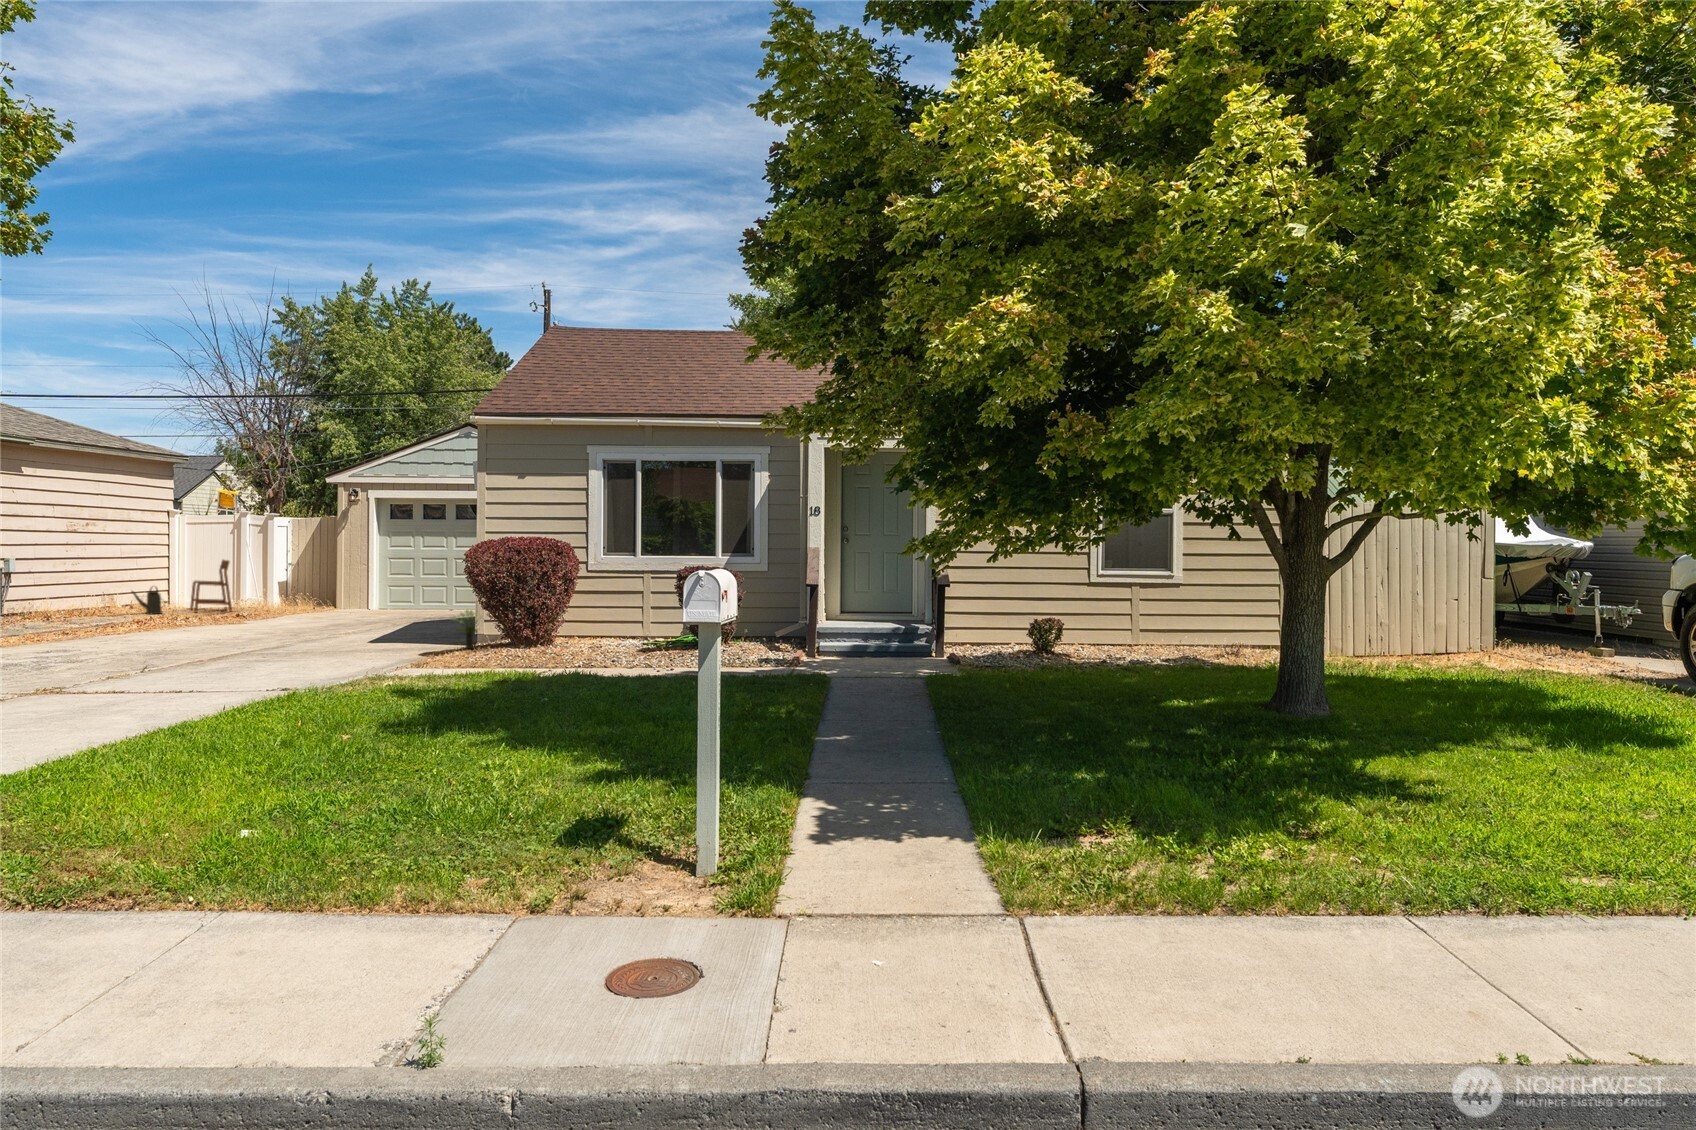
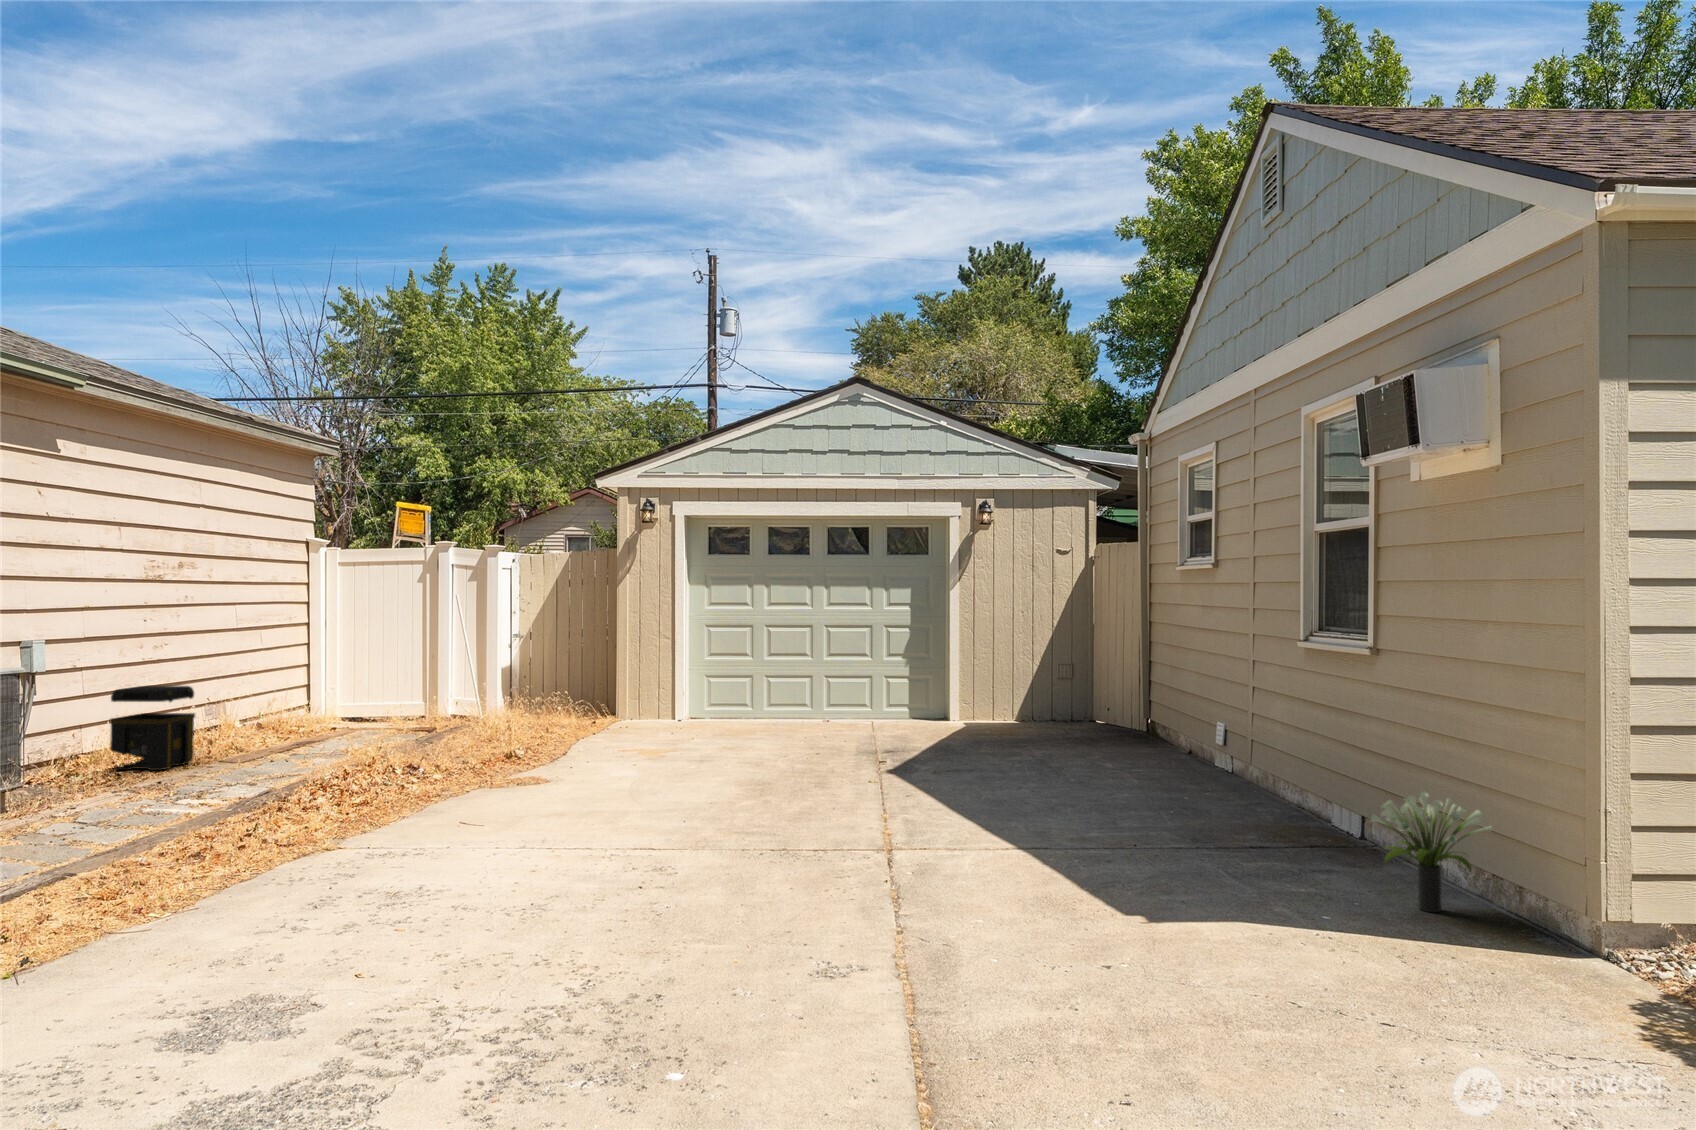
bench: present [190,560,232,613] -> none [344,629,432,733]
toolbox: none [49,583,92,621] -> present [109,686,195,771]
watering can: present [132,588,163,614] -> none [250,683,317,739]

